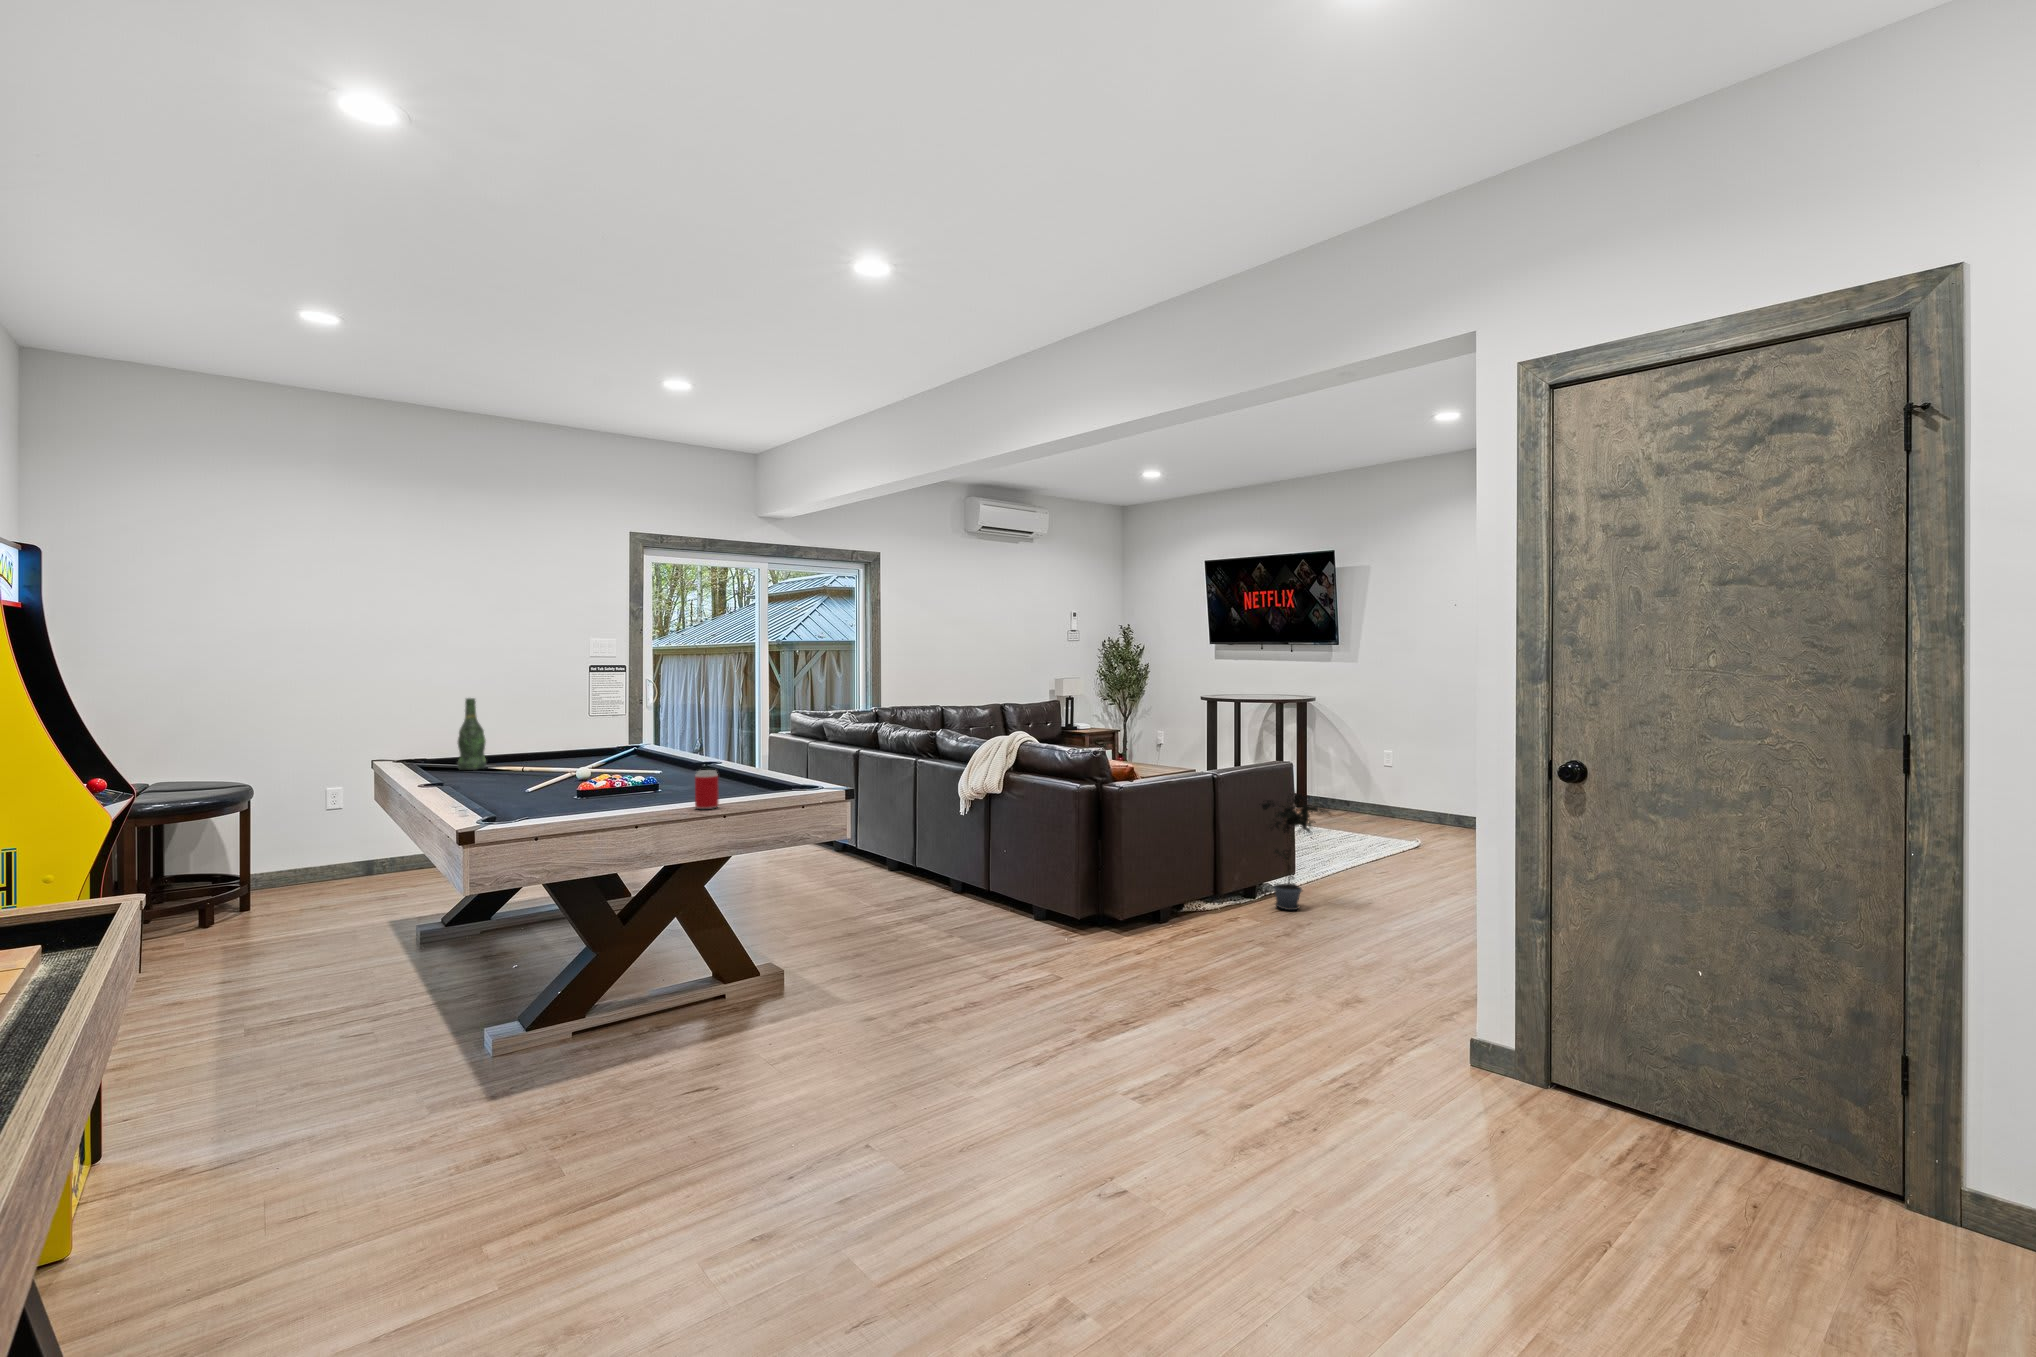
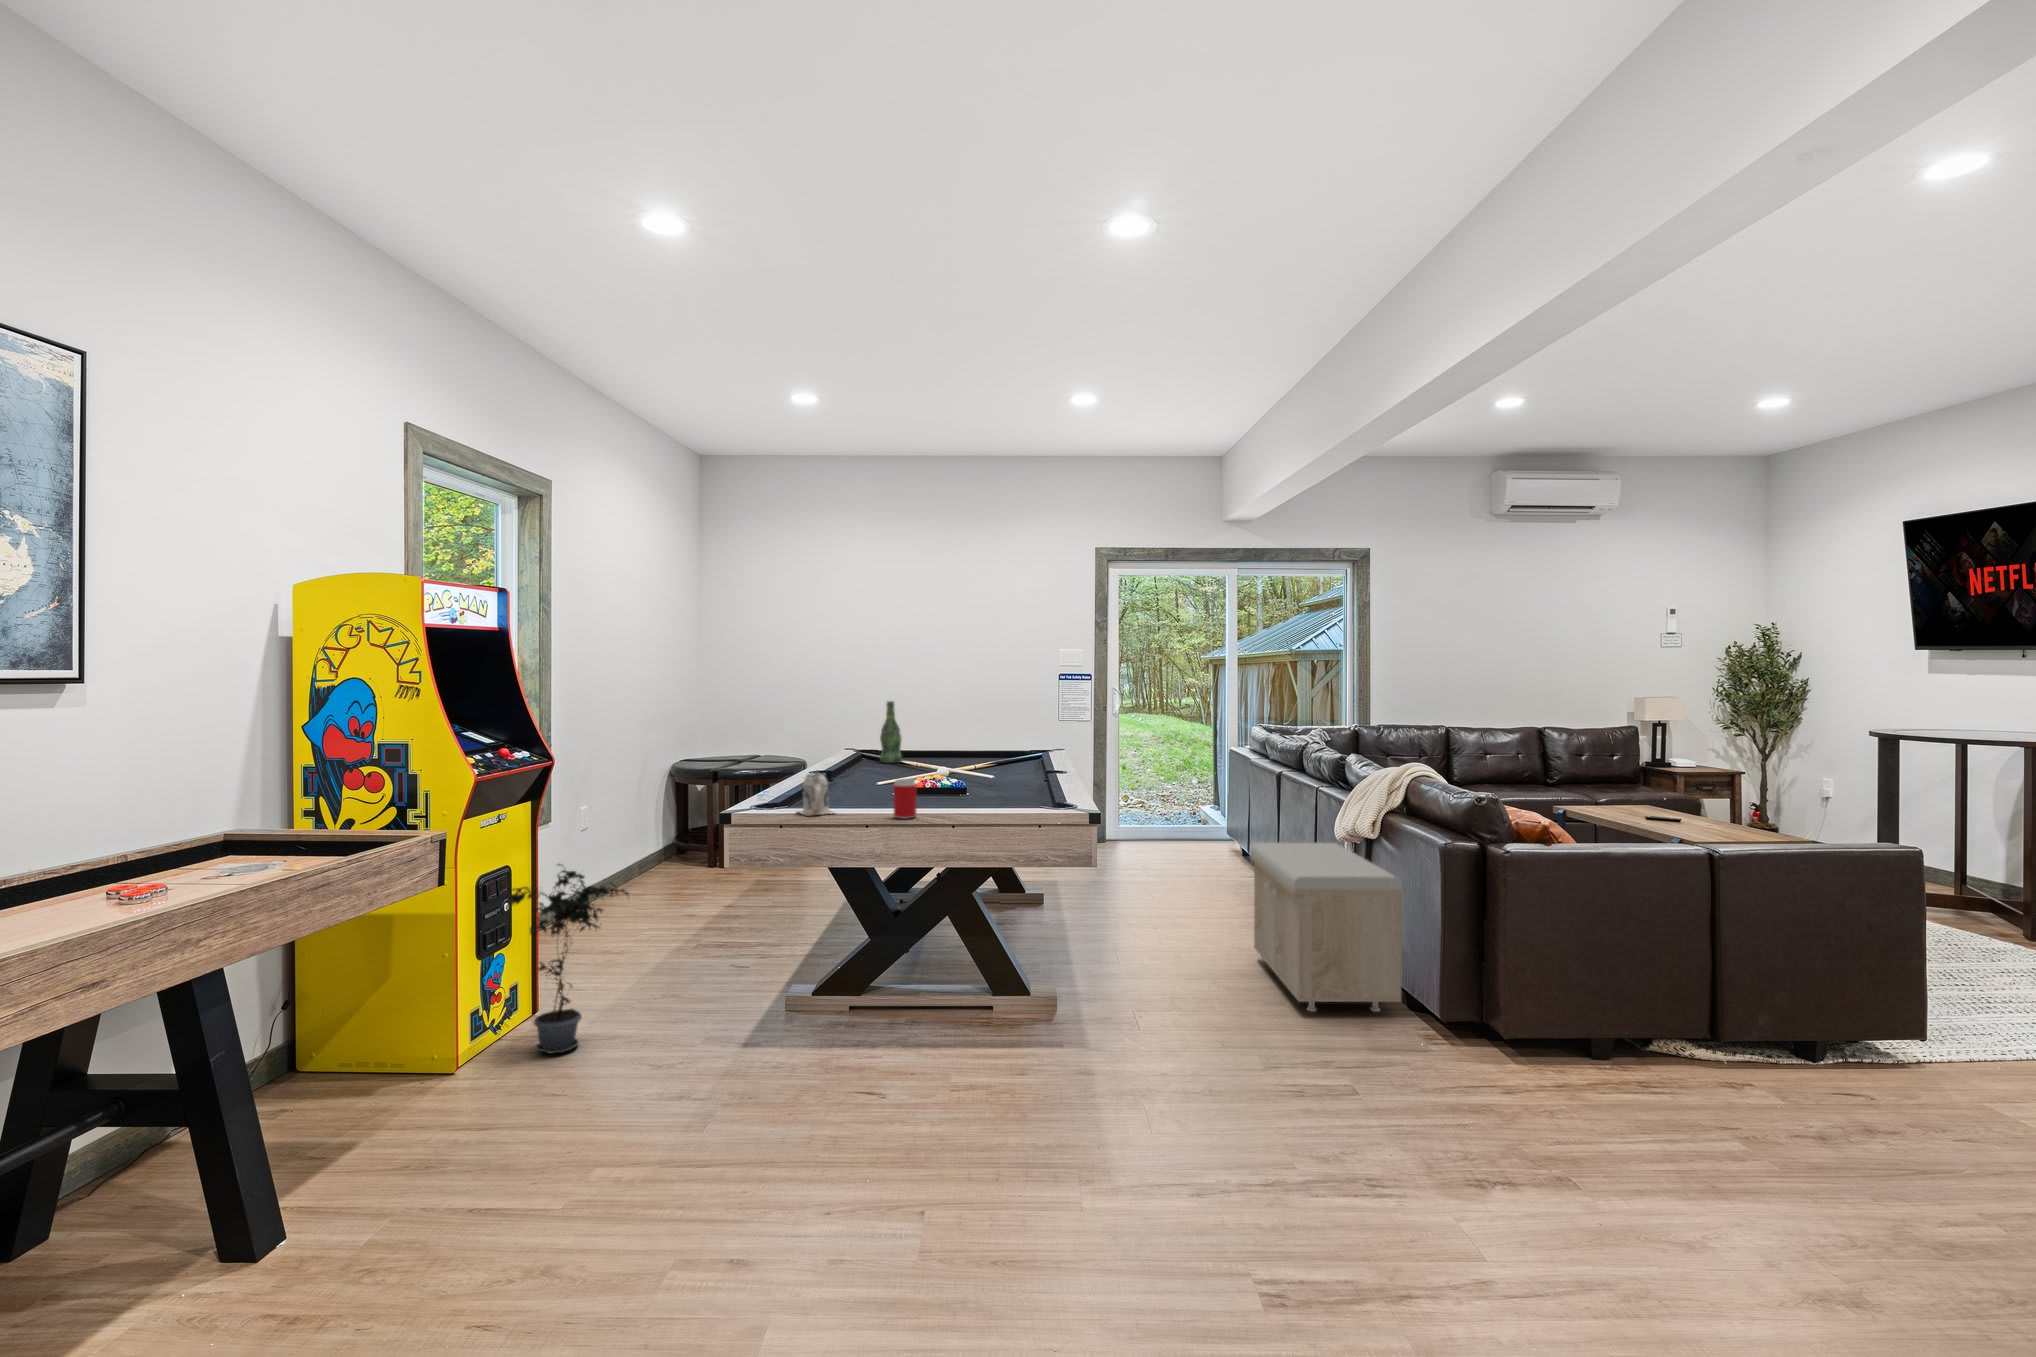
beer mug: none [568,768,621,818] -> present [799,771,833,816]
potted plant: present [1259,793,1328,910] -> present [506,864,629,1054]
storage bench: none [896,802,1040,934] -> present [1250,843,1402,1012]

